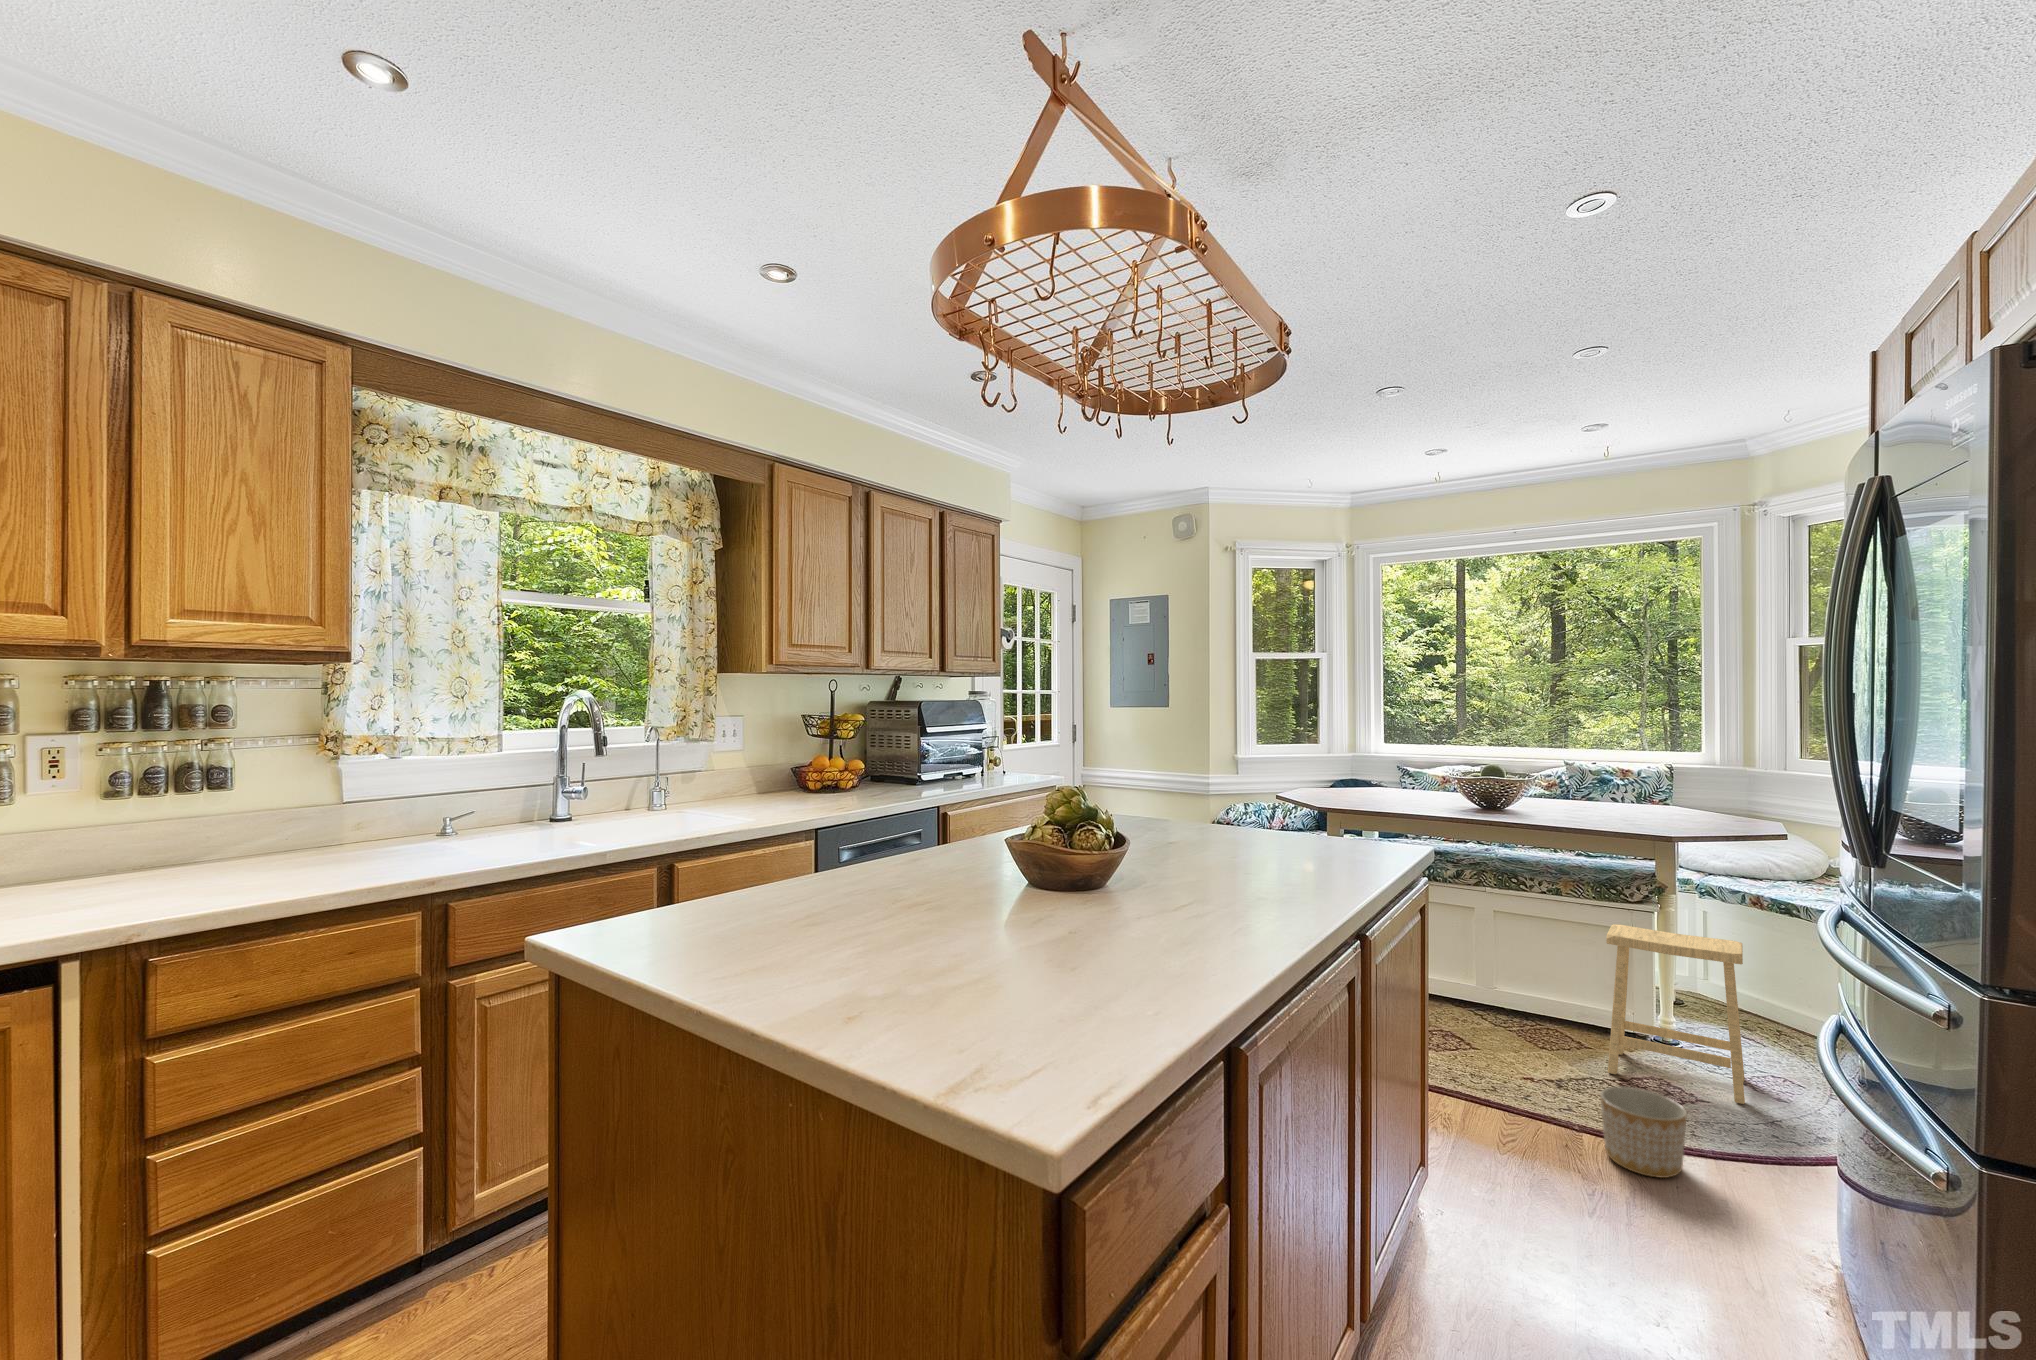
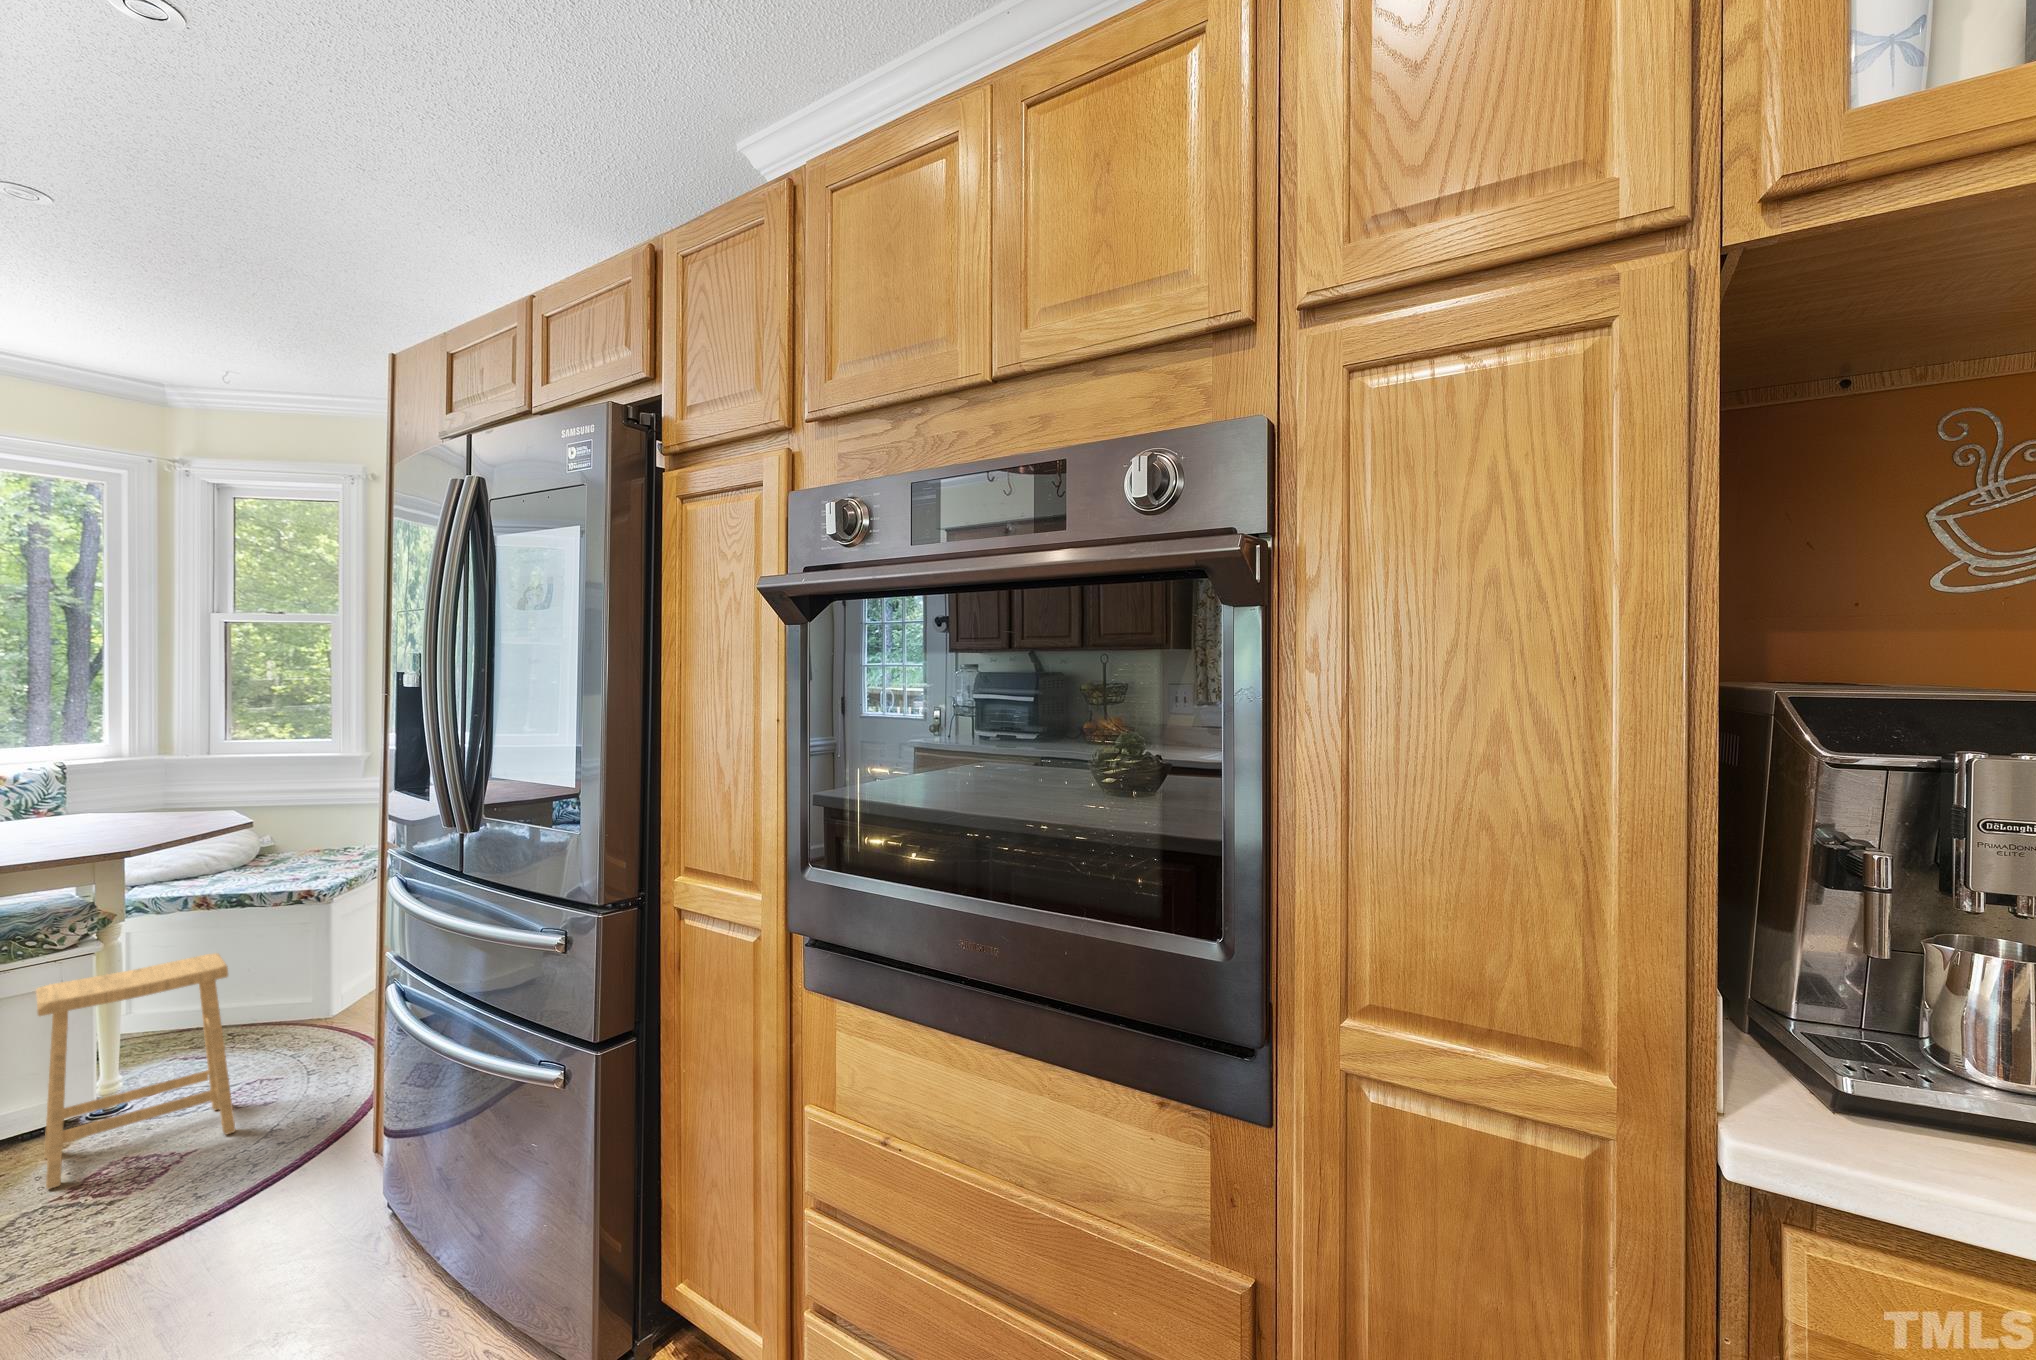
planter: present [1600,1087,1687,1178] -> none [79,1171,205,1298]

